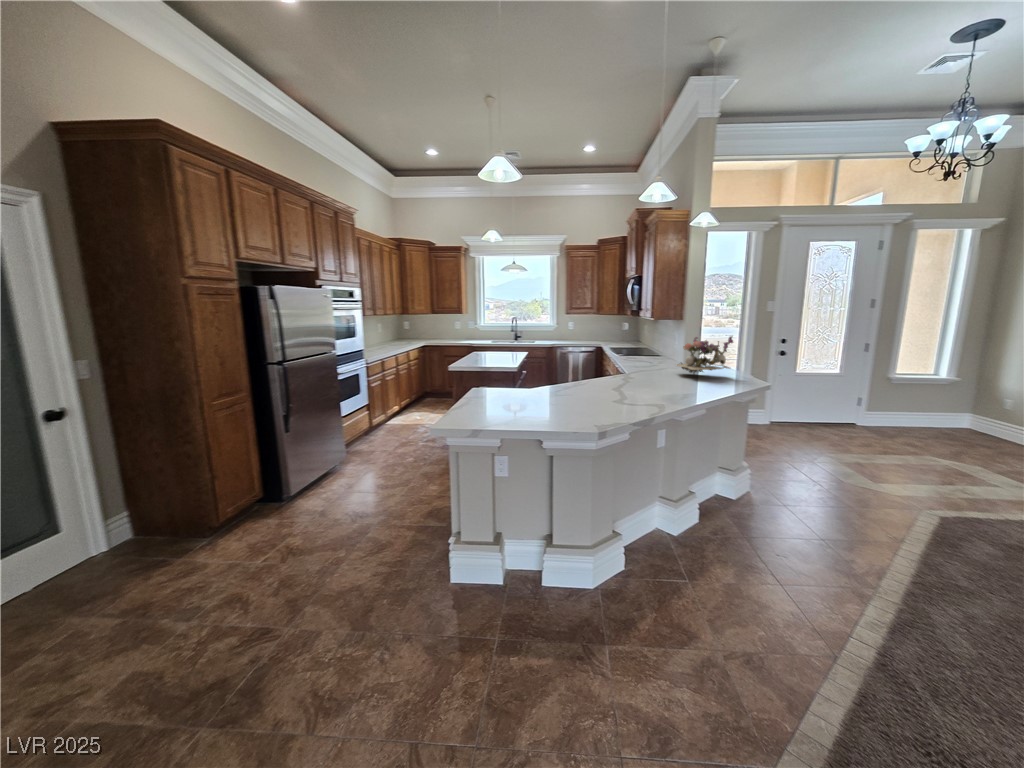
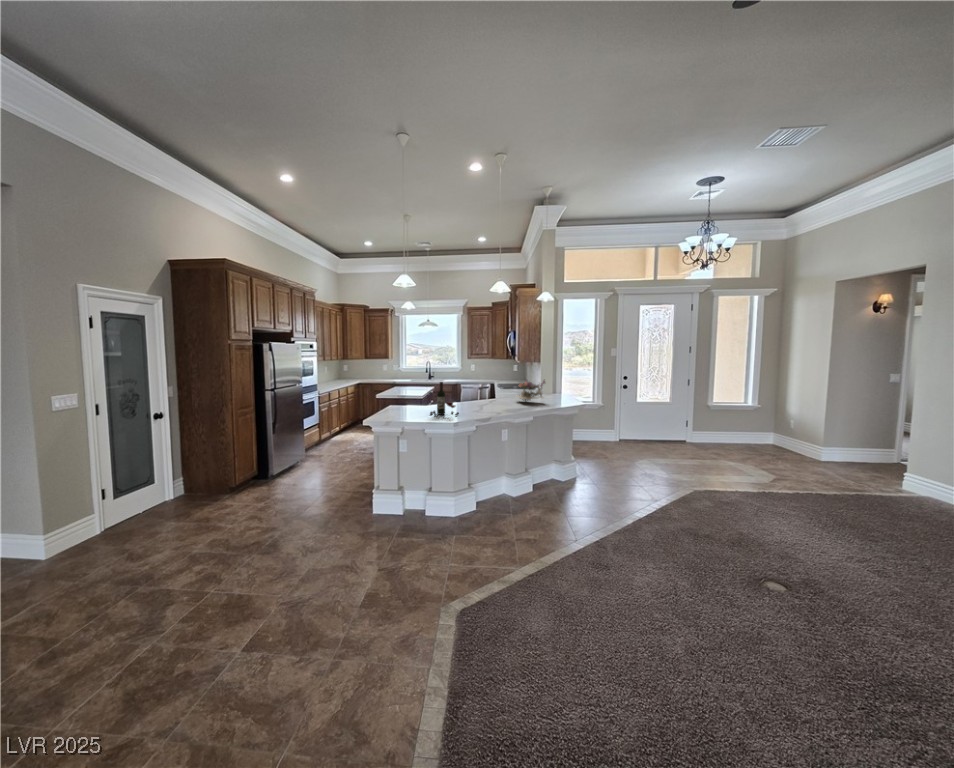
wine bottle: none [547,342,603,411] -> present [430,382,459,417]

